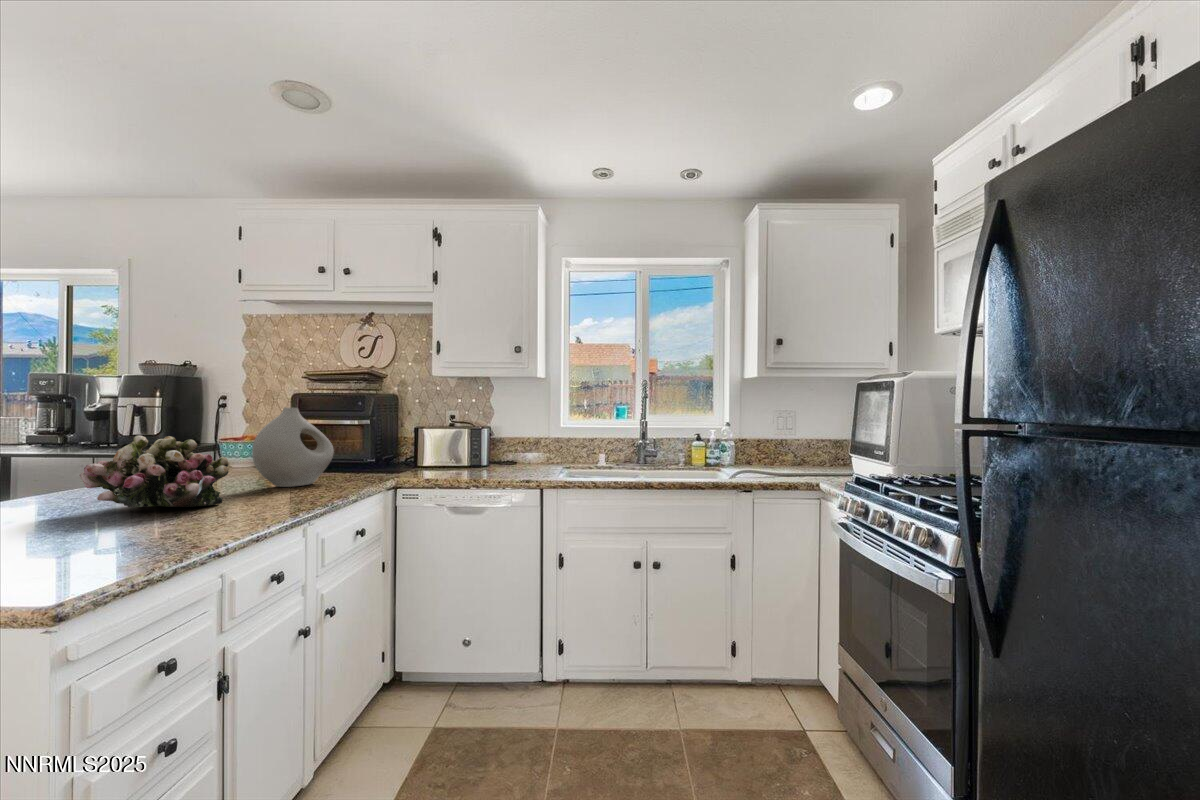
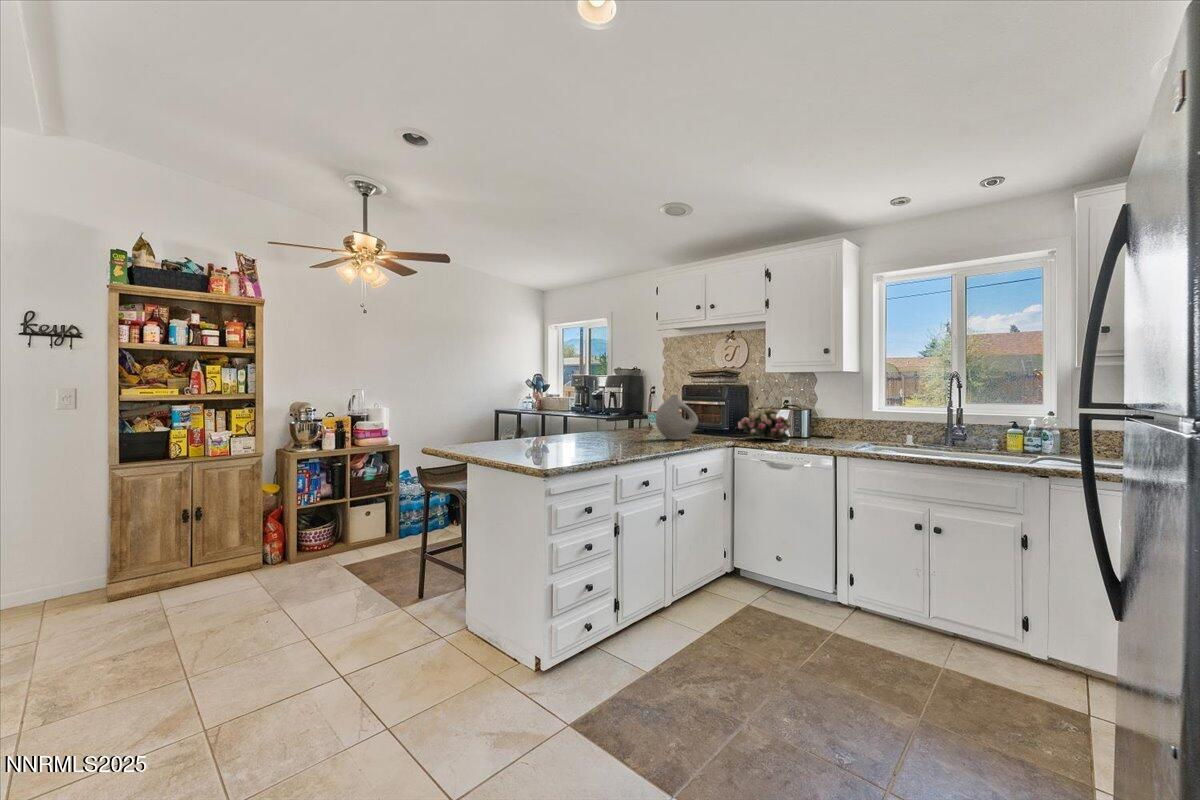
flower arrangement: present [79,435,229,507] -> present [738,408,791,440]

